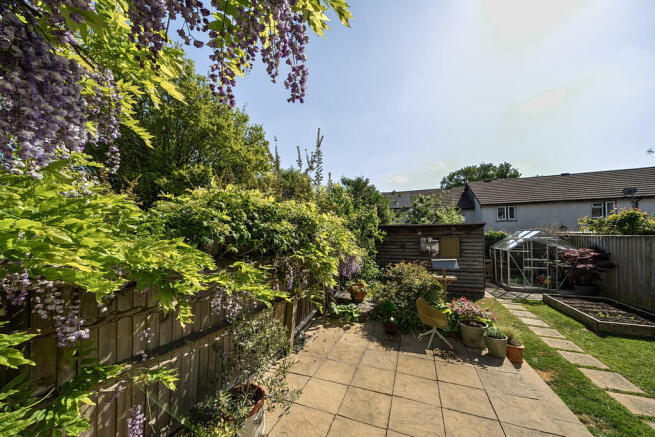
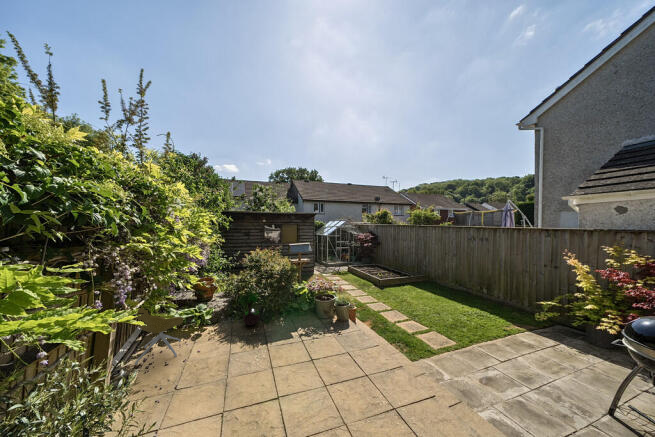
chair: present [416,298,453,349] -> present [135,308,183,365]

